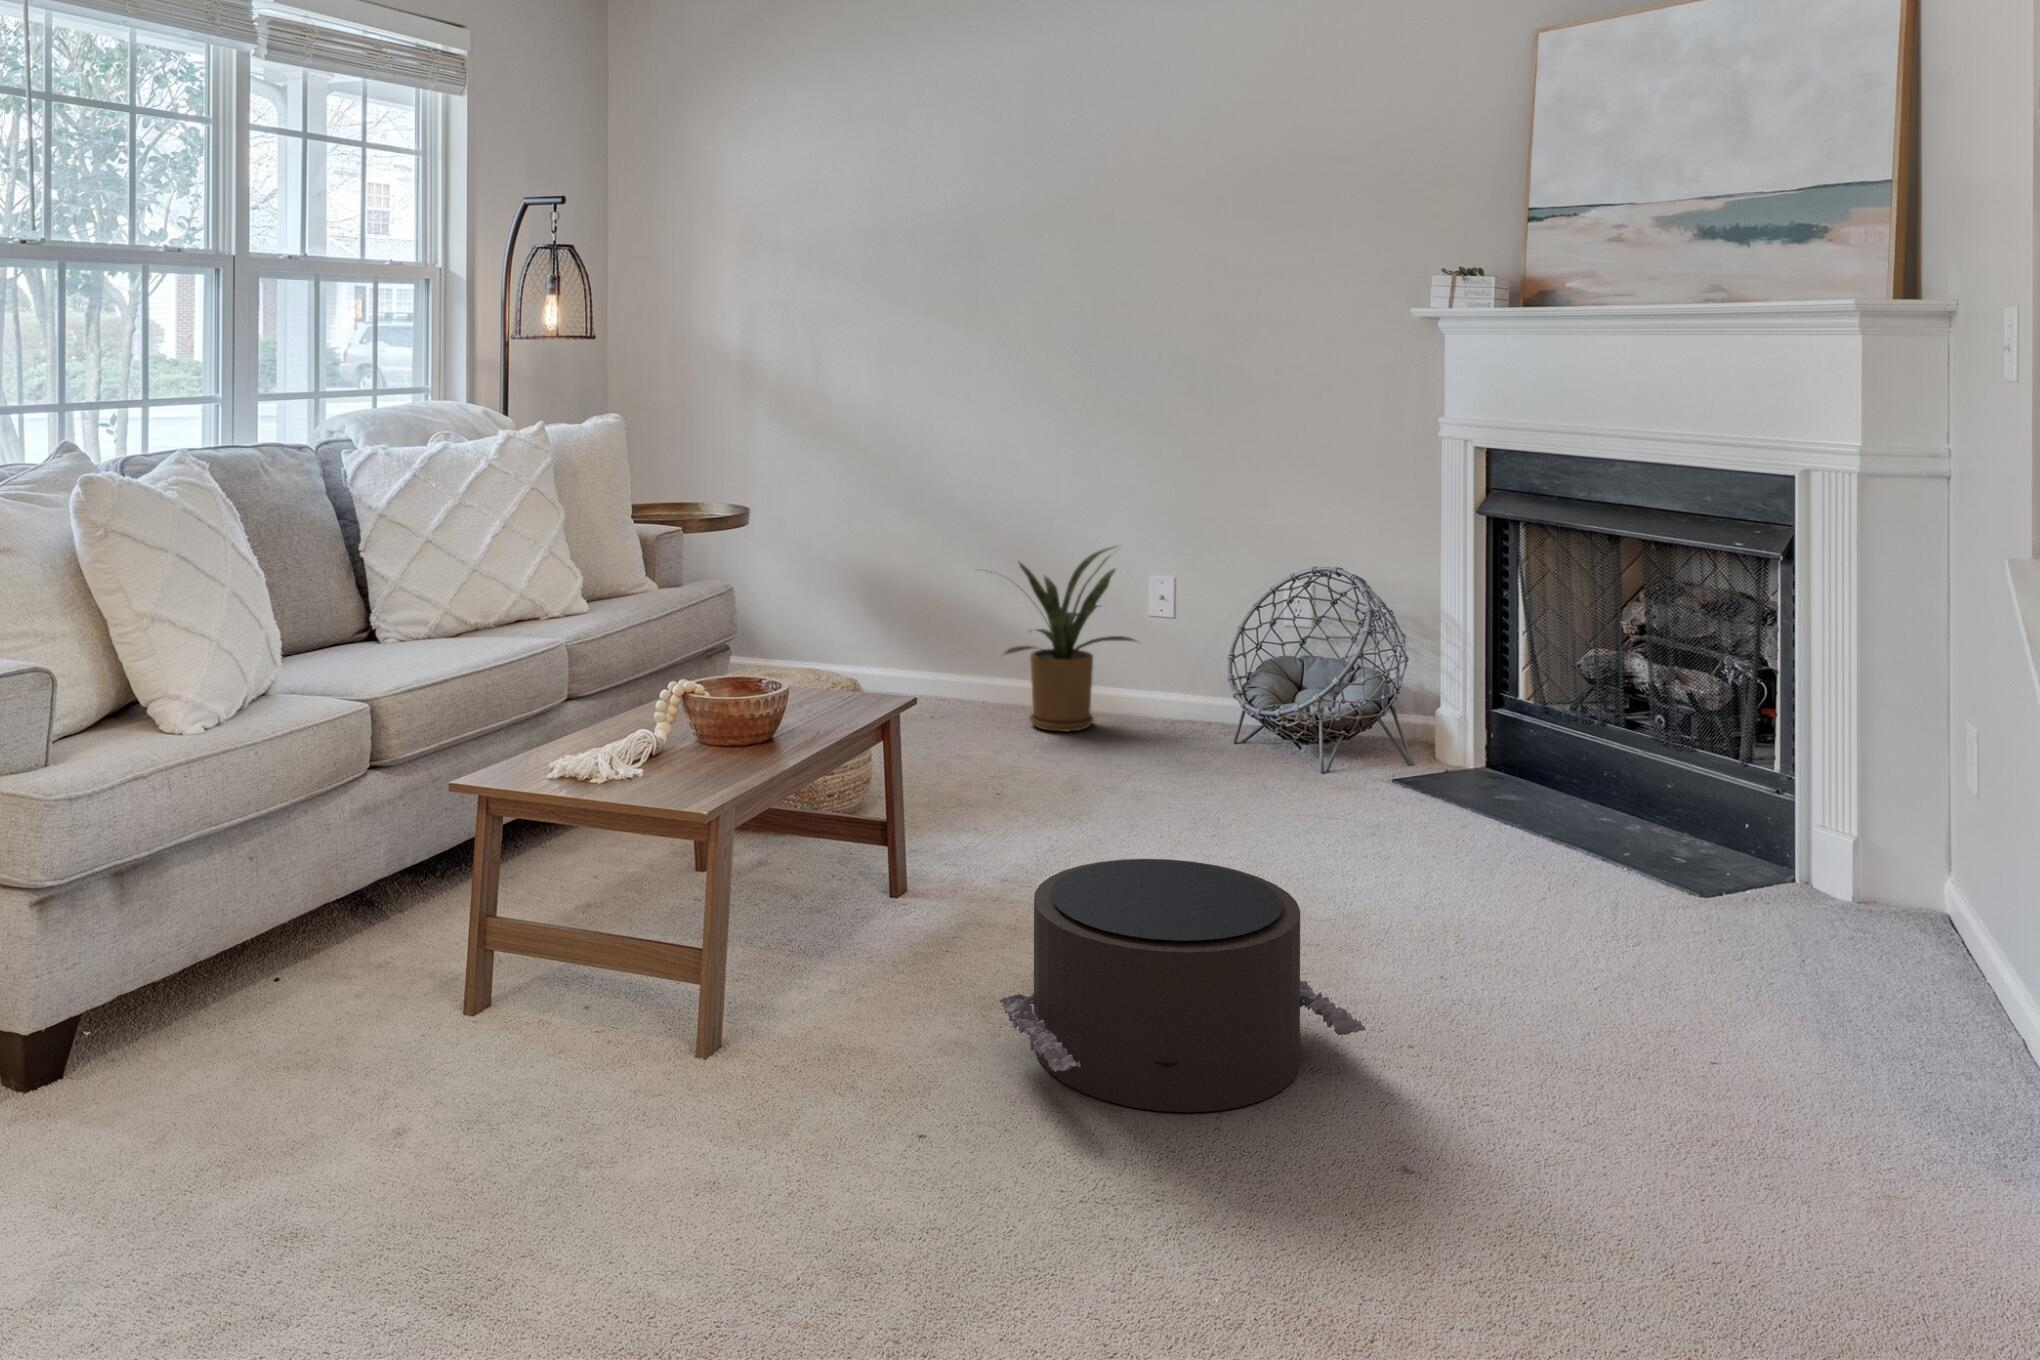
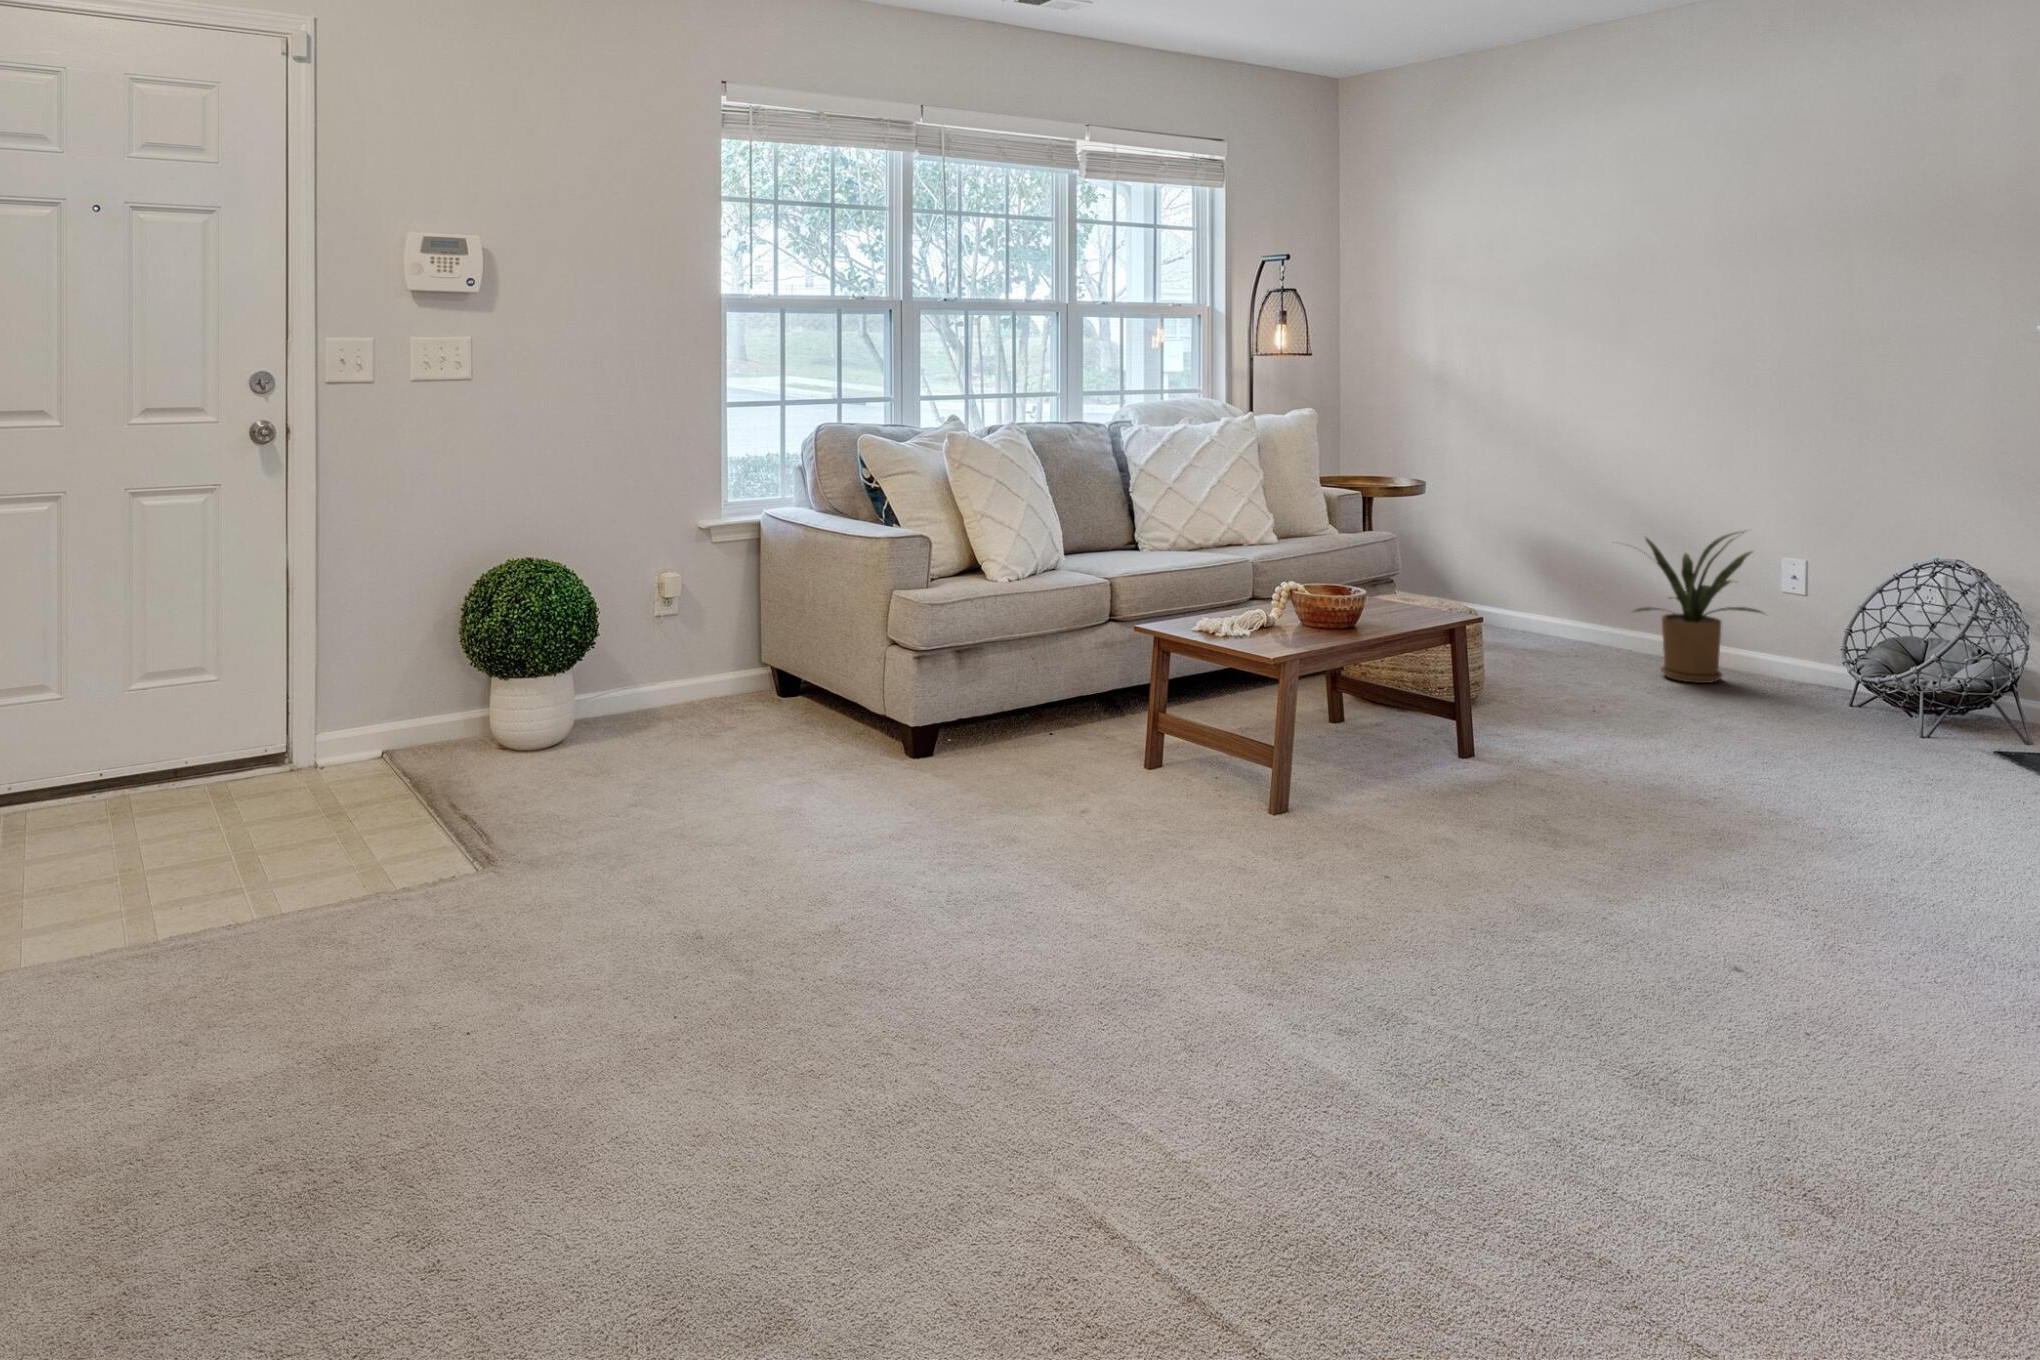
pouf: present [1000,859,1366,1112] -> none [1464,731,1731,894]

